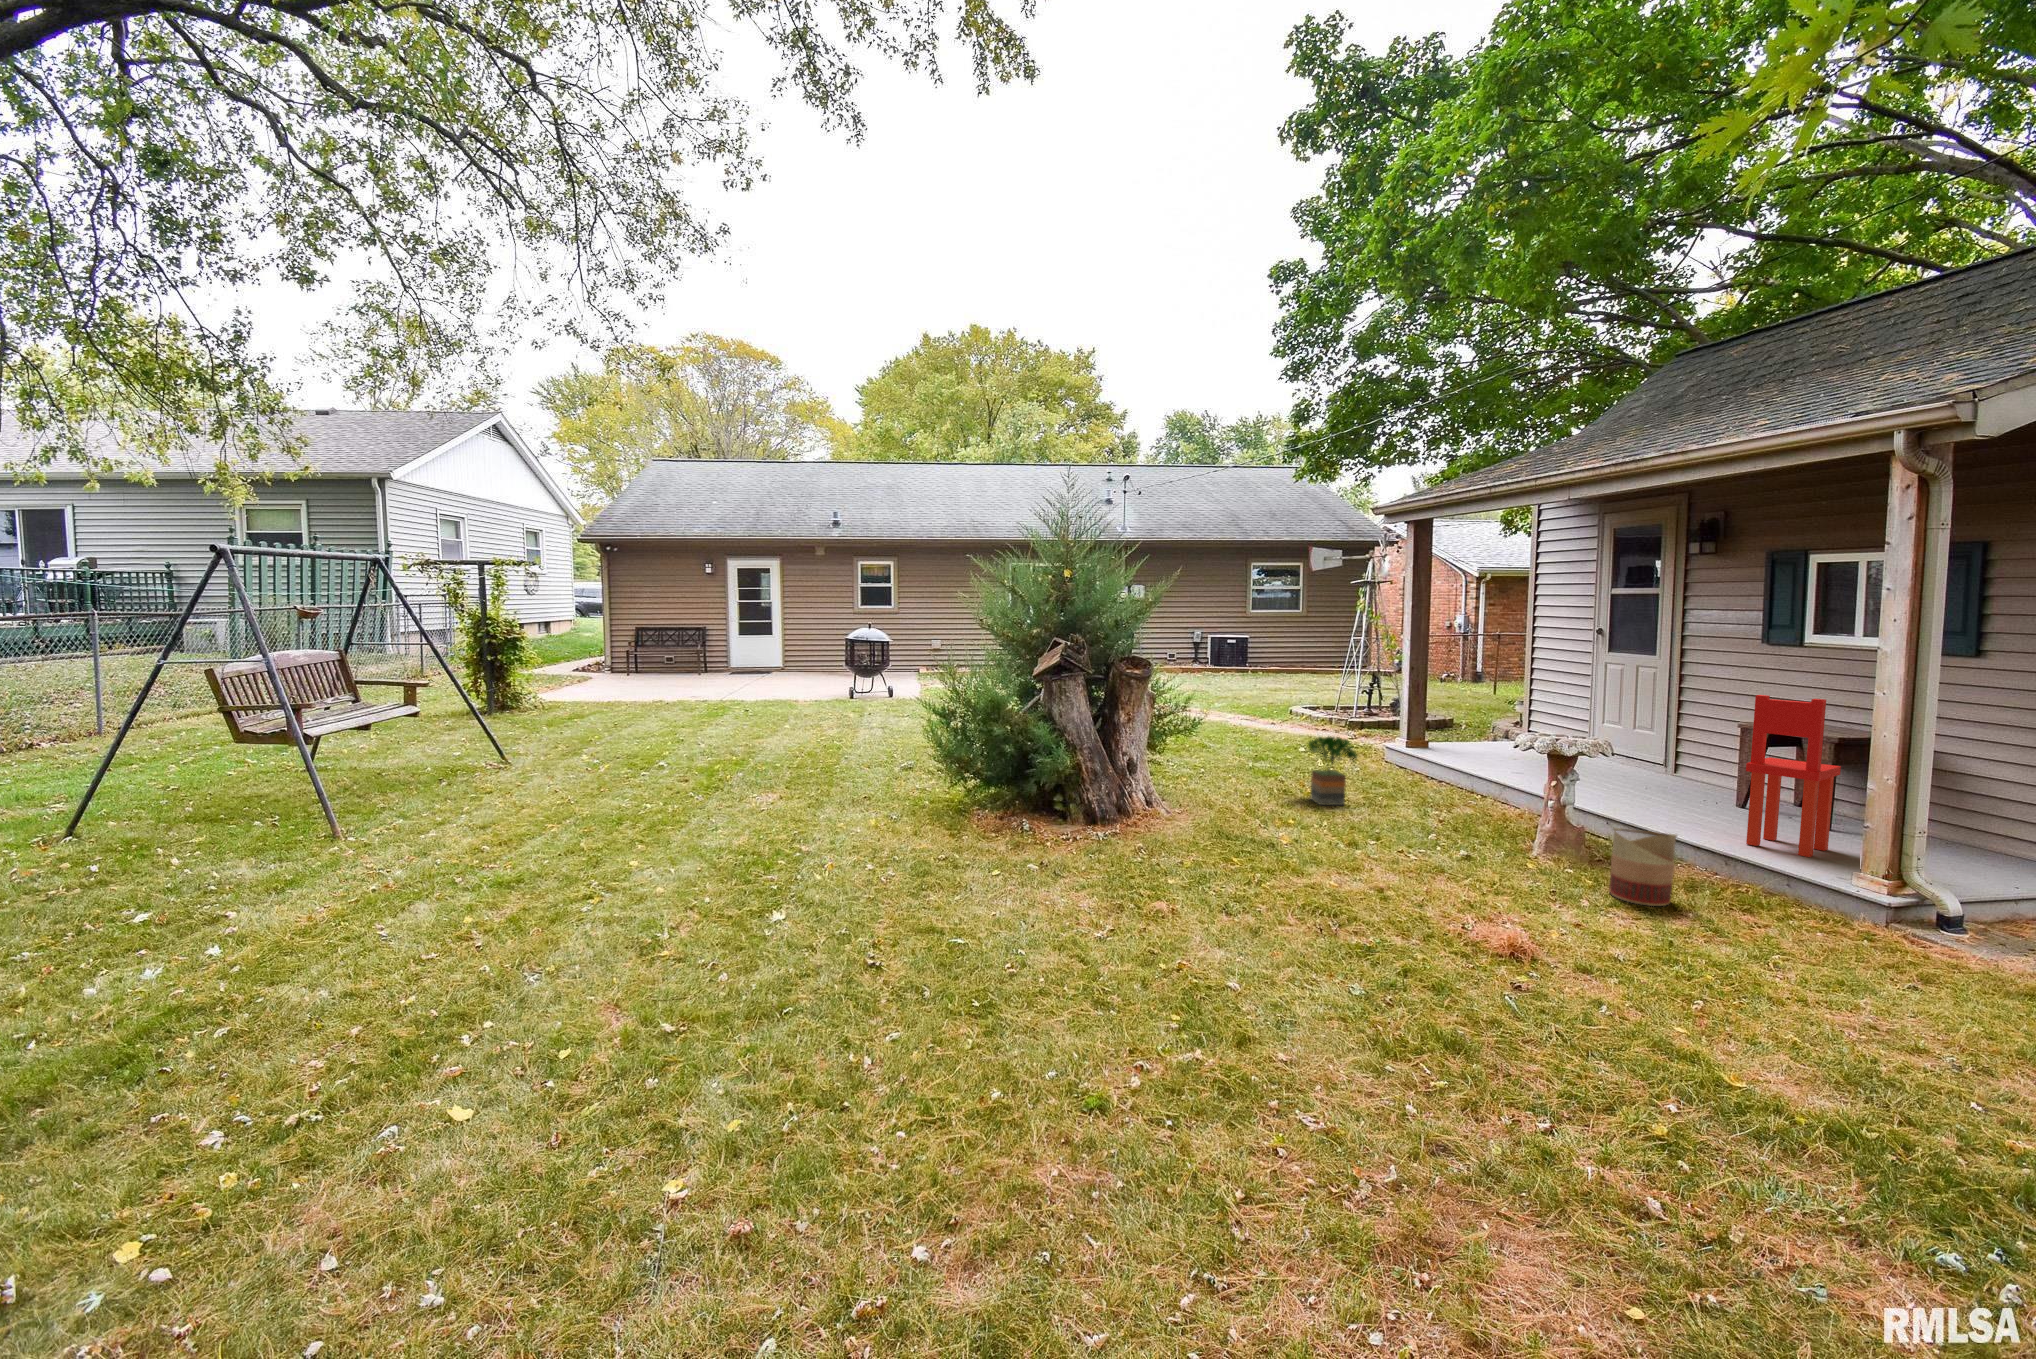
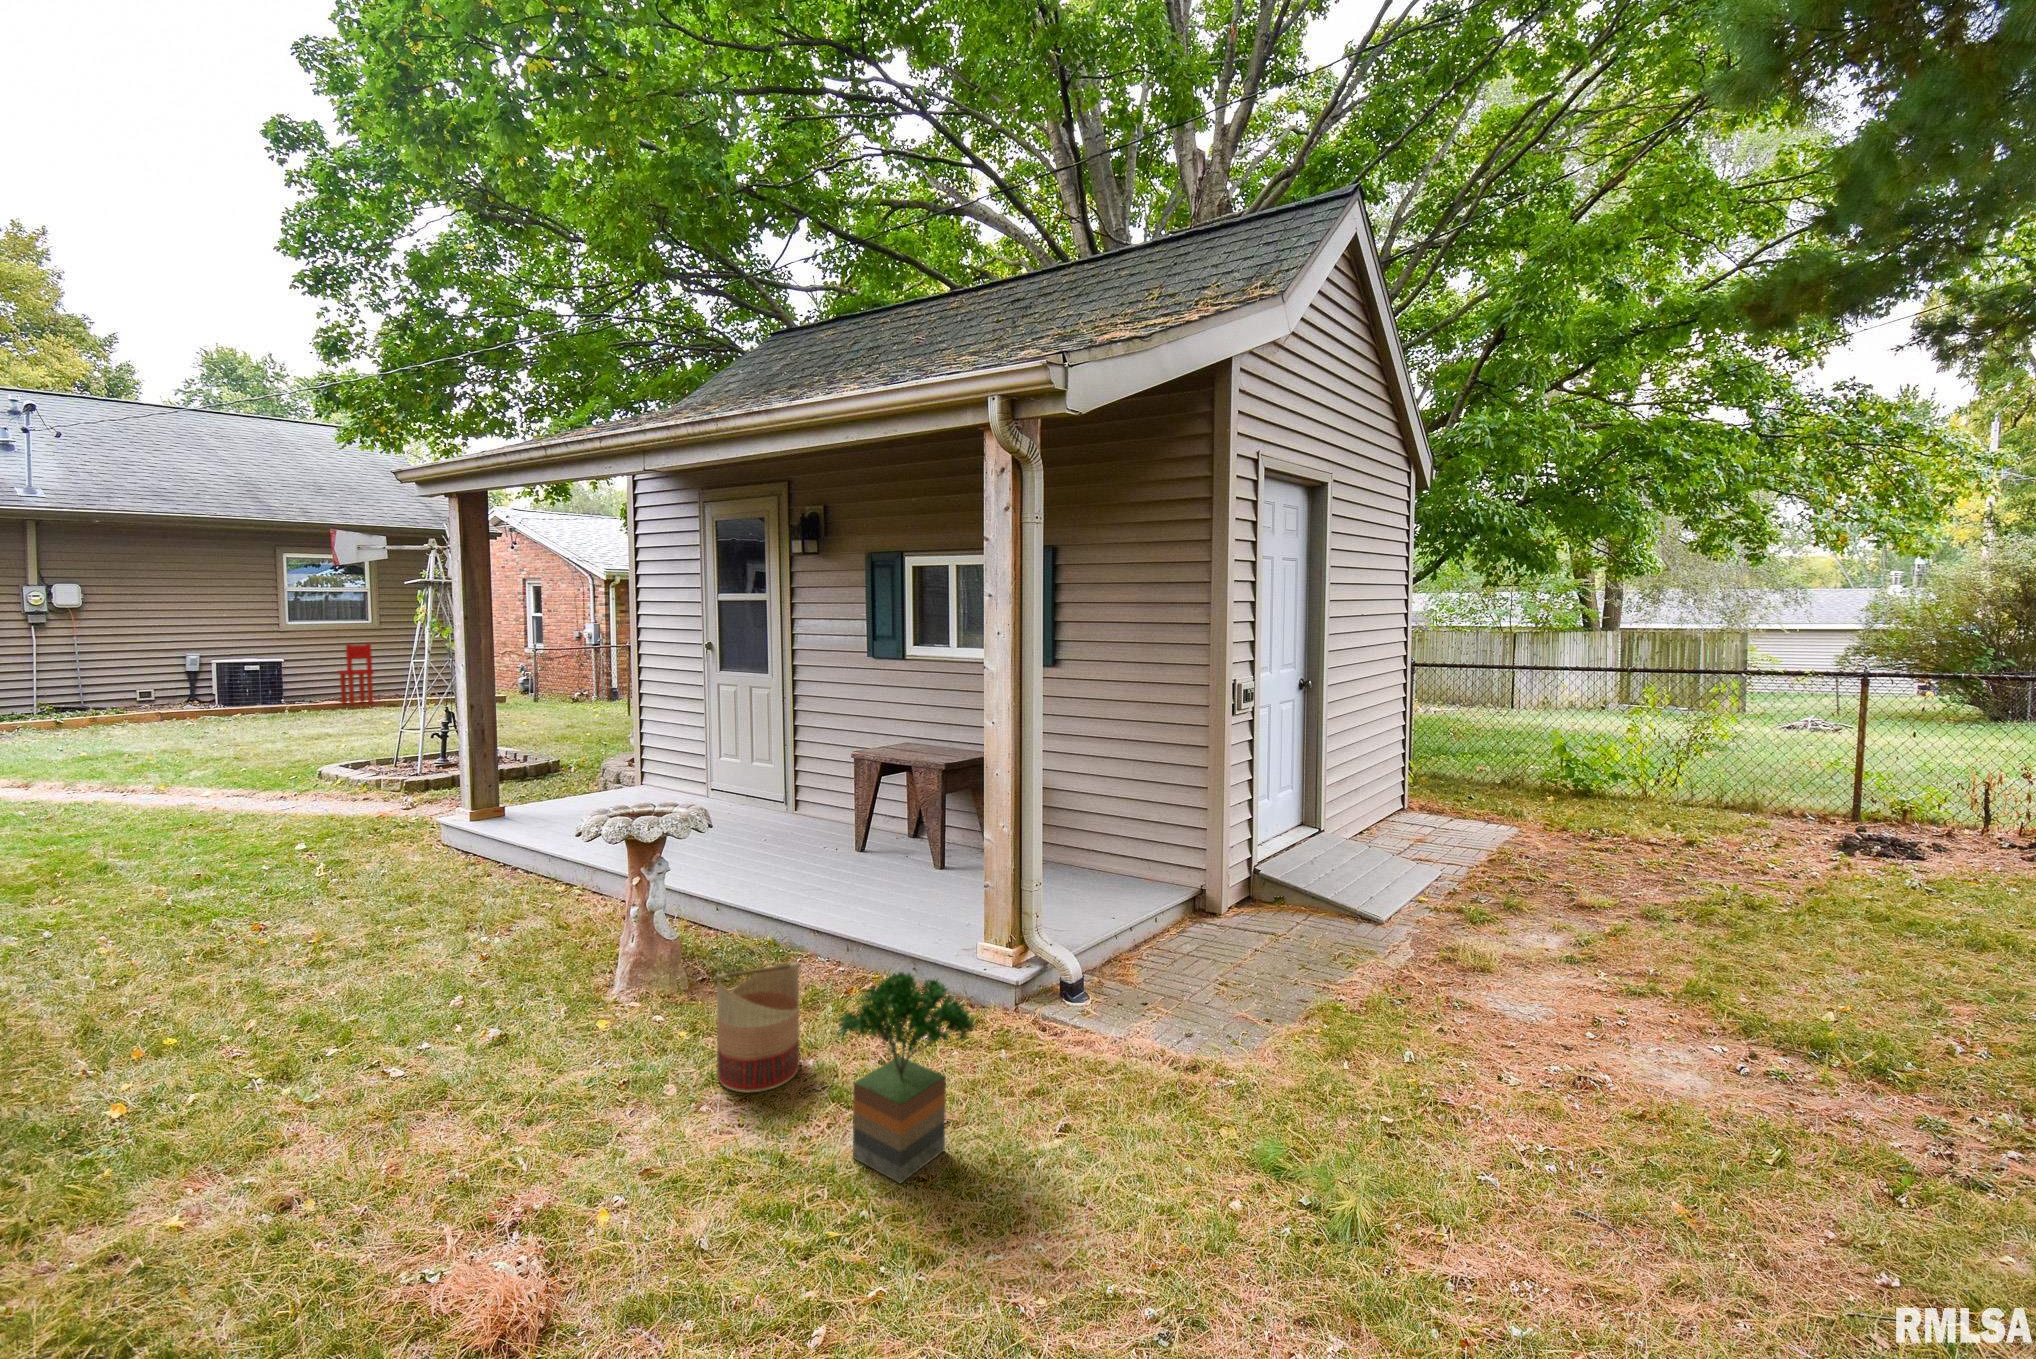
chair: present [1746,695,1841,857] -> present [337,643,374,705]
potted tree: present [1309,736,1357,805] -> present [838,972,974,1183]

